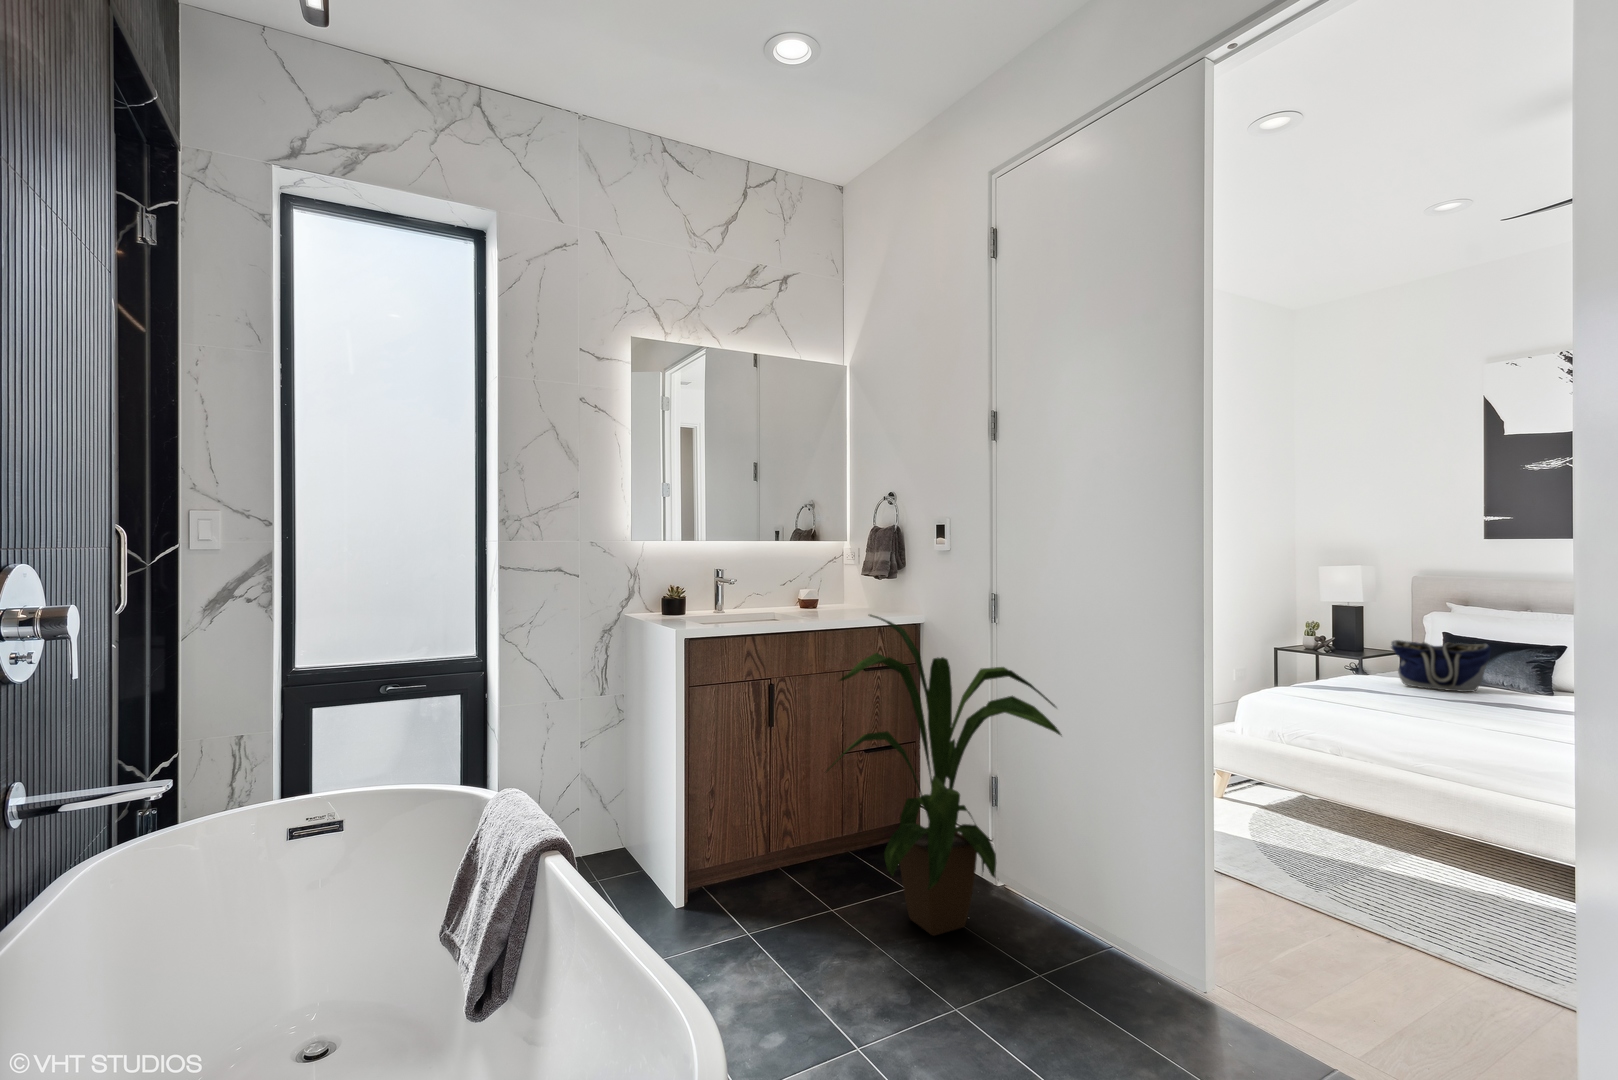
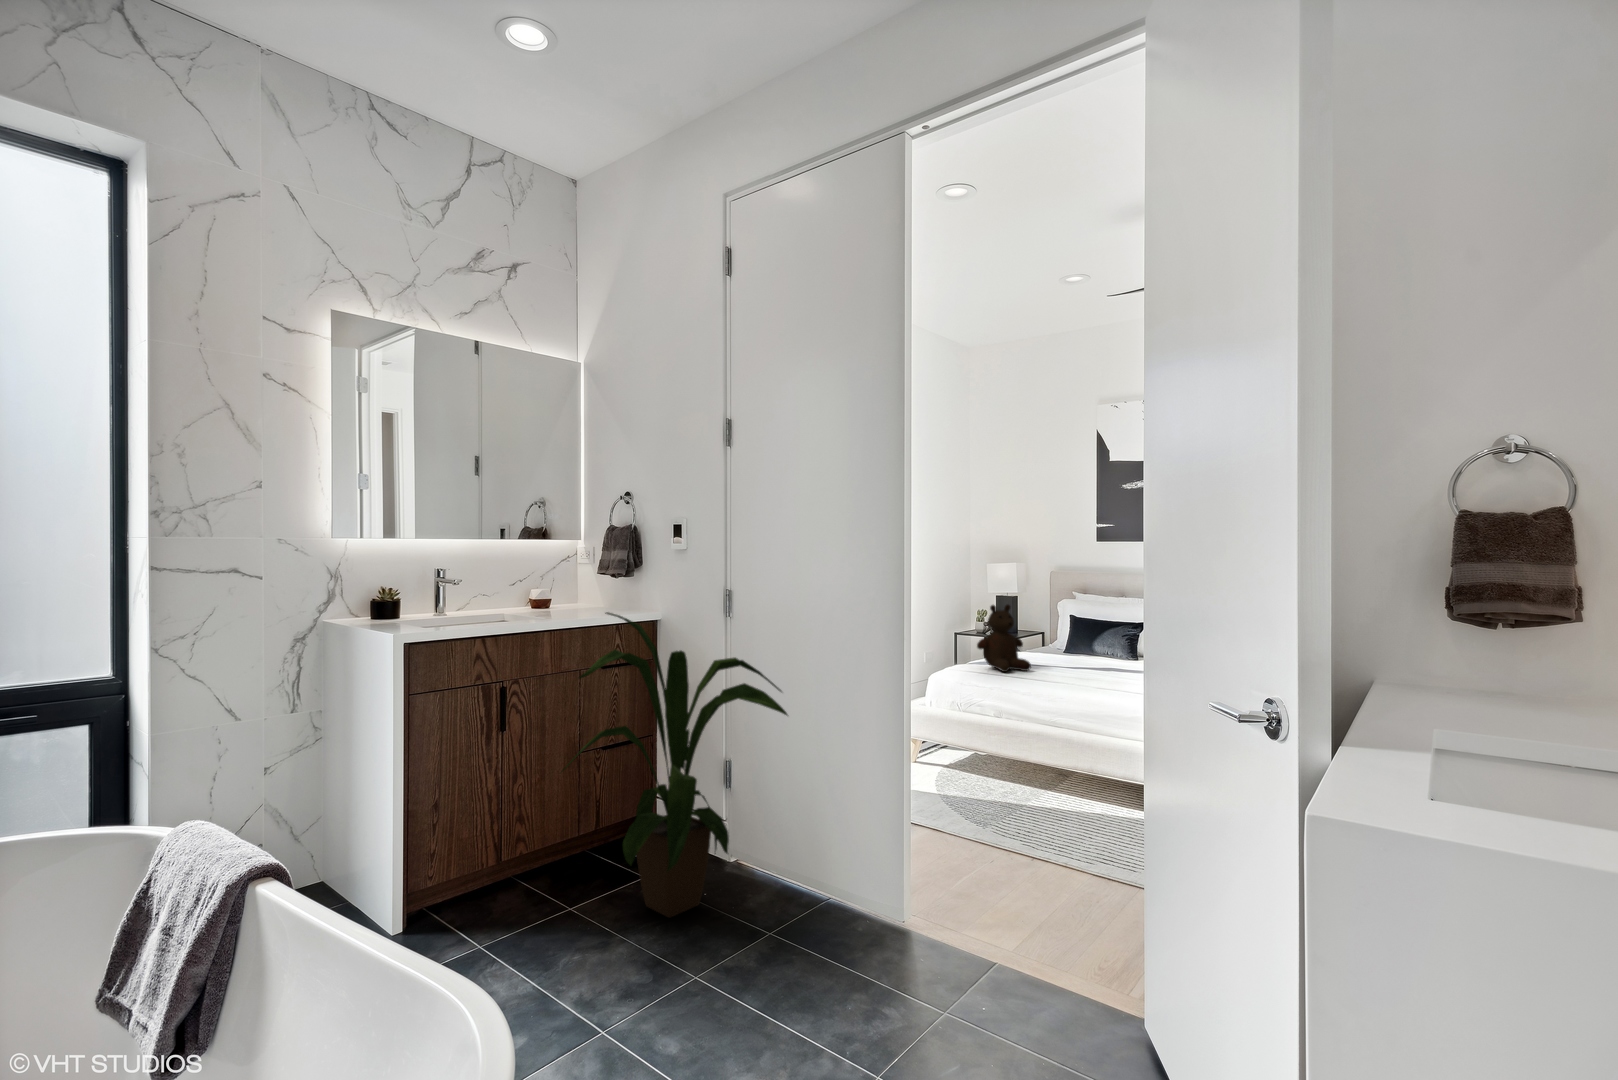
teddy bear: none [1305,617,1382,699] -> present [977,605,1031,672]
tote bag: present [1391,640,1491,692] -> none [1037,623,1103,662]

